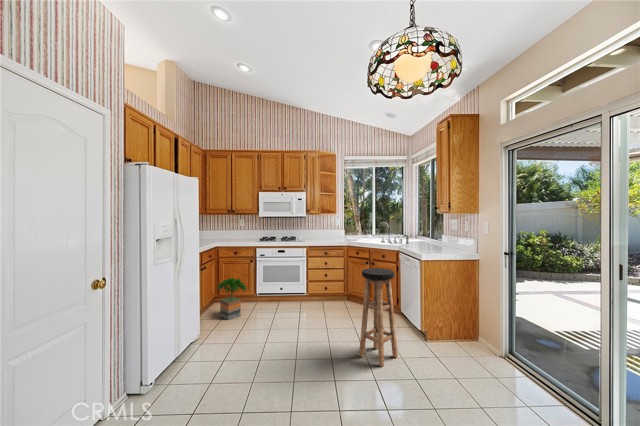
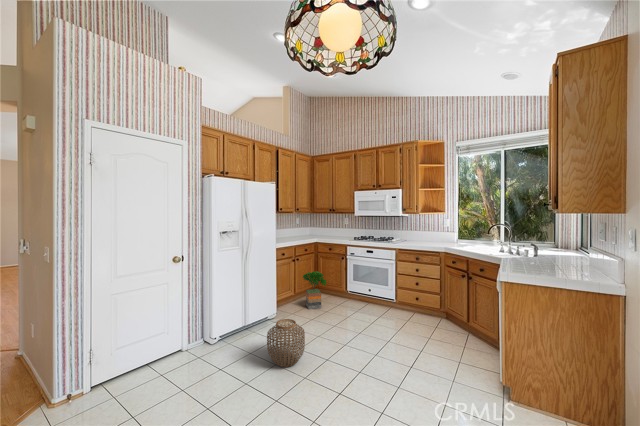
bar stool: present [359,268,398,367] -> none [385,281,433,407]
woven basket: none [244,326,284,377] -> present [267,319,305,367]

